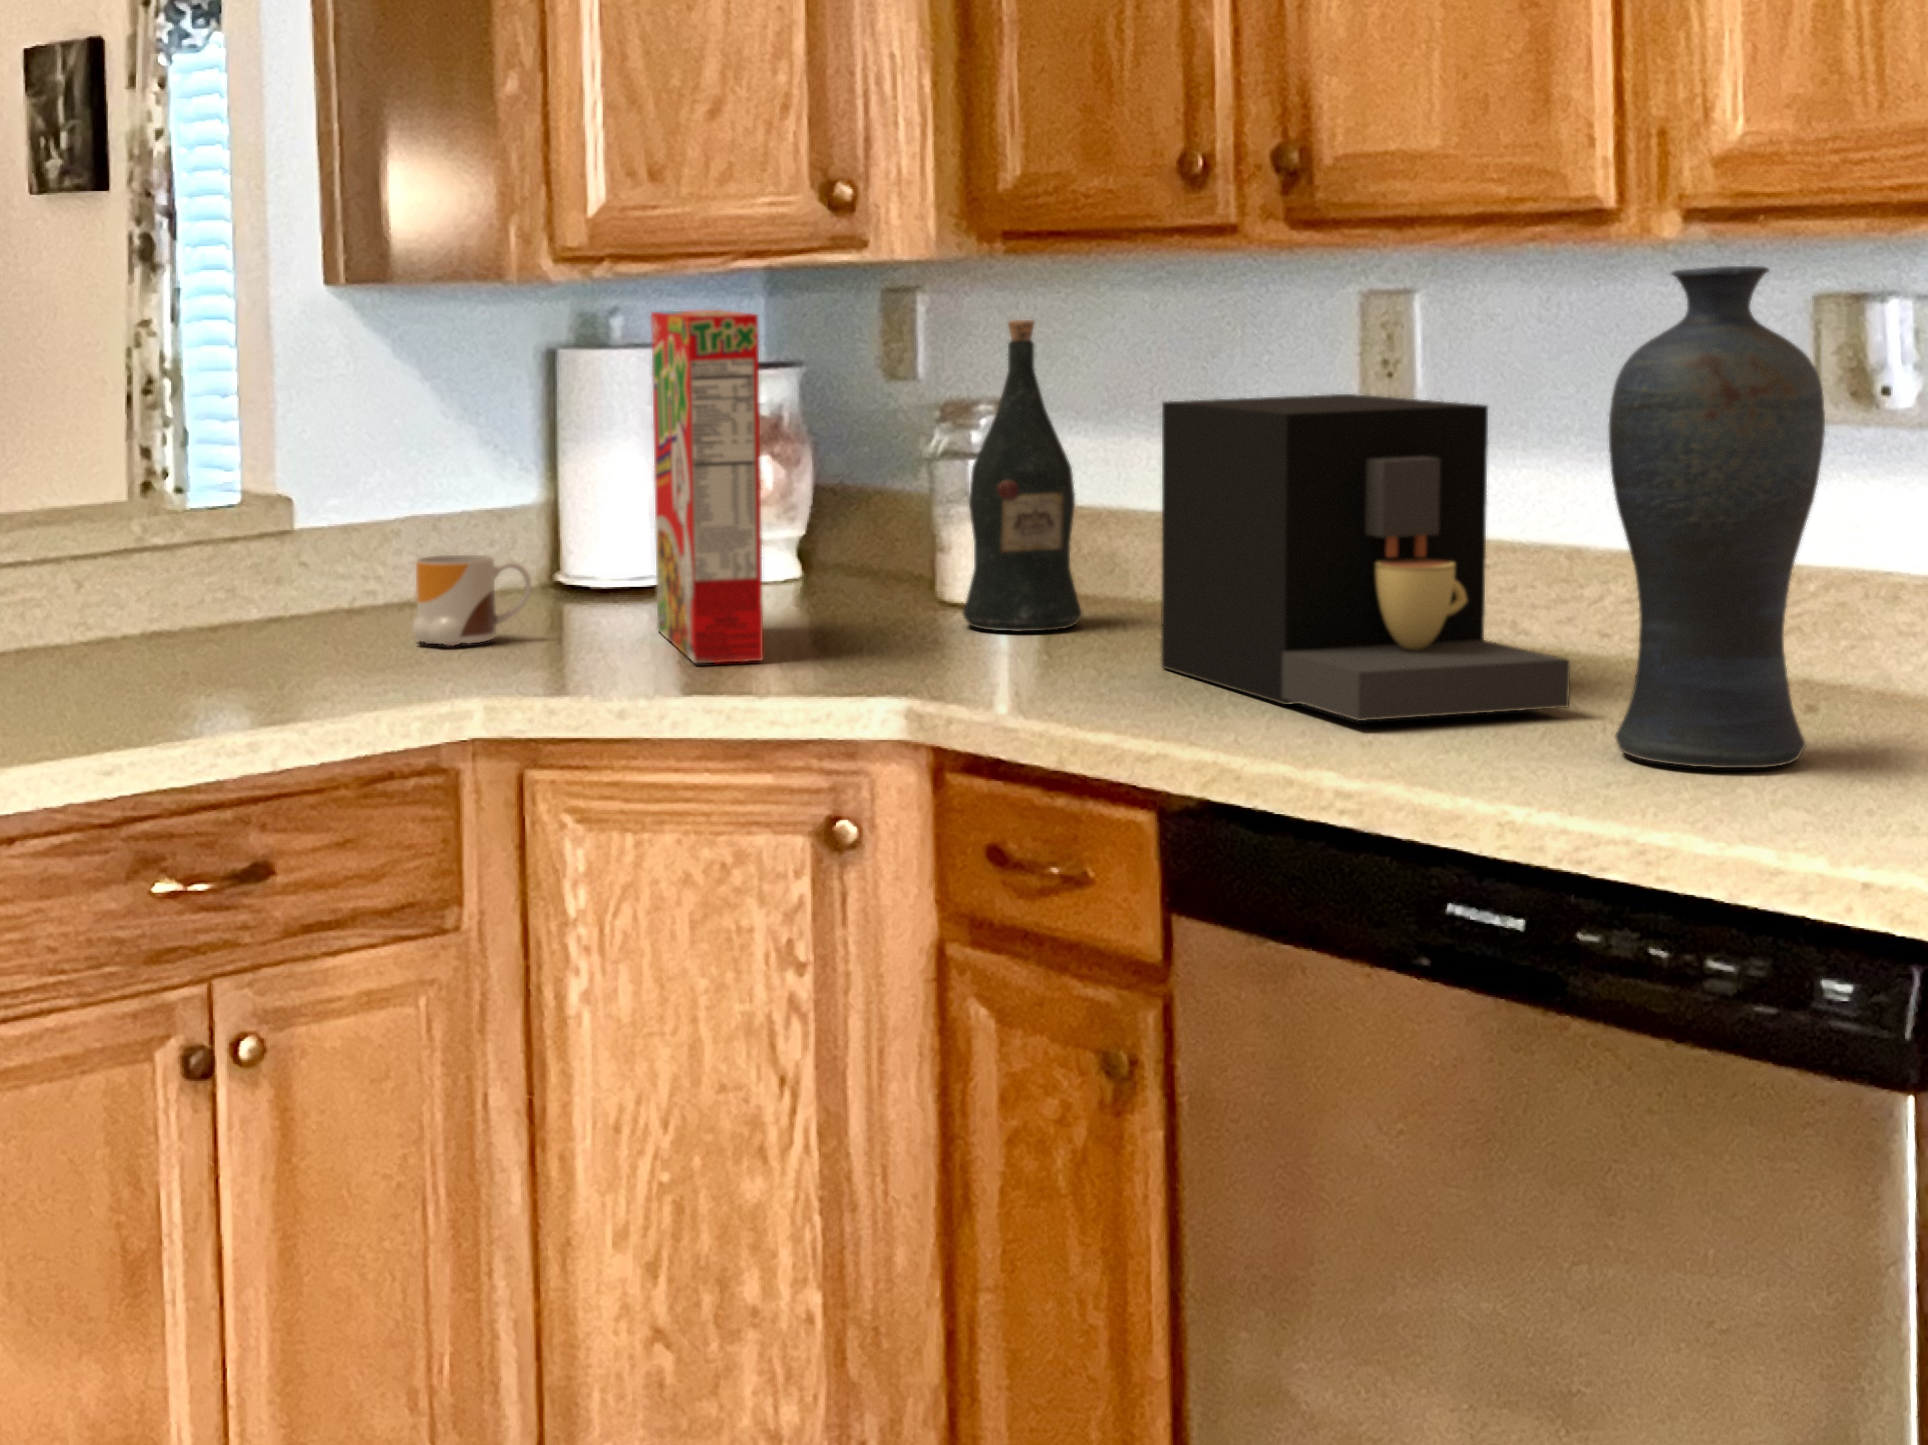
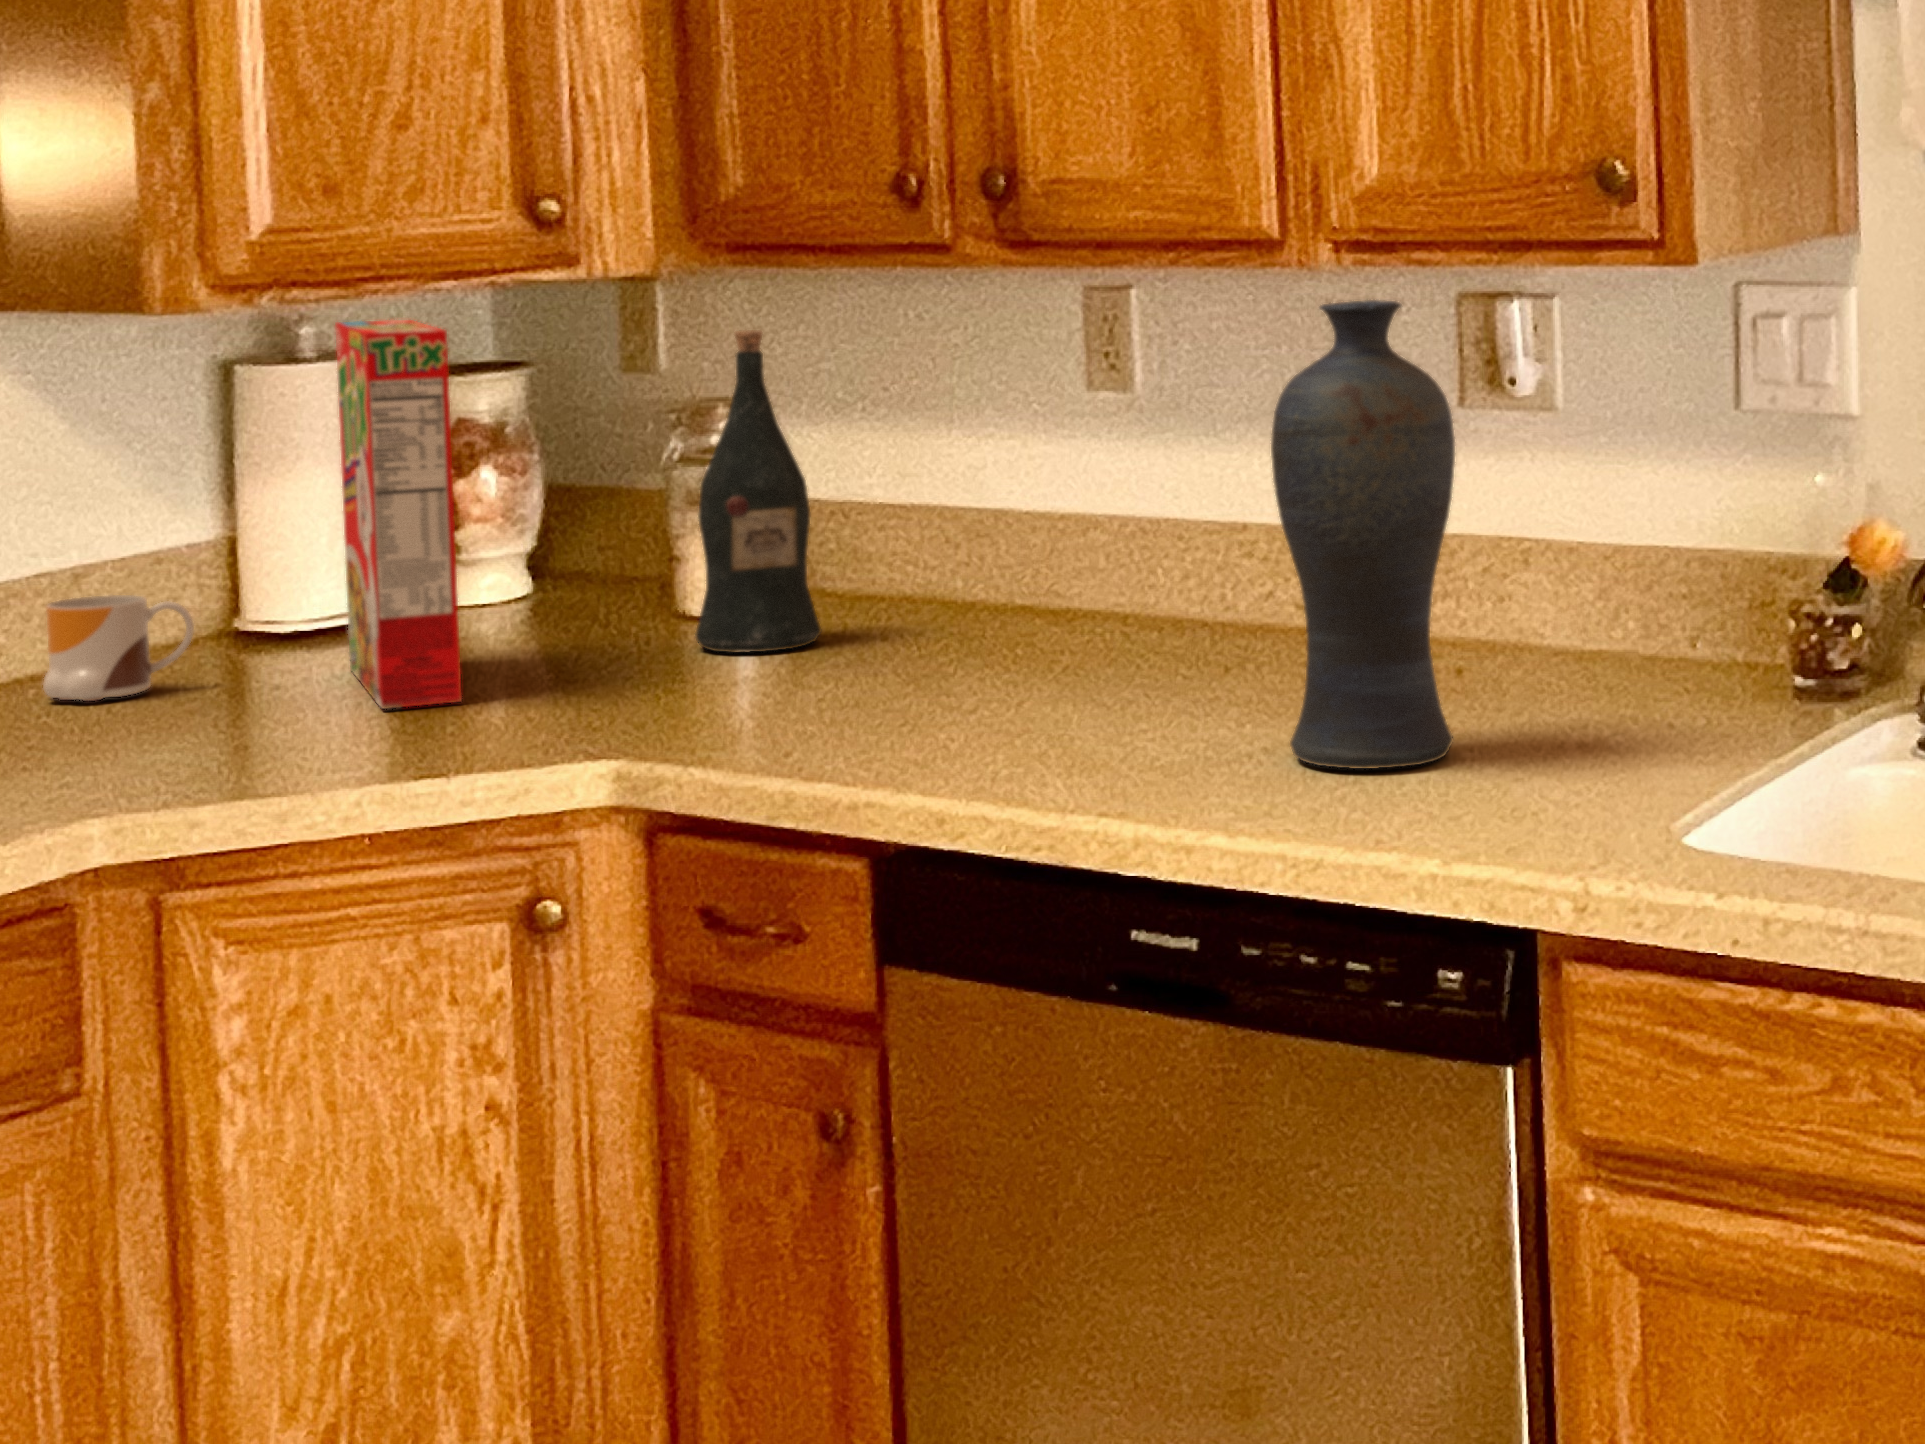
coffee maker: present [1161,394,1570,721] -> none [880,407,1261,739]

